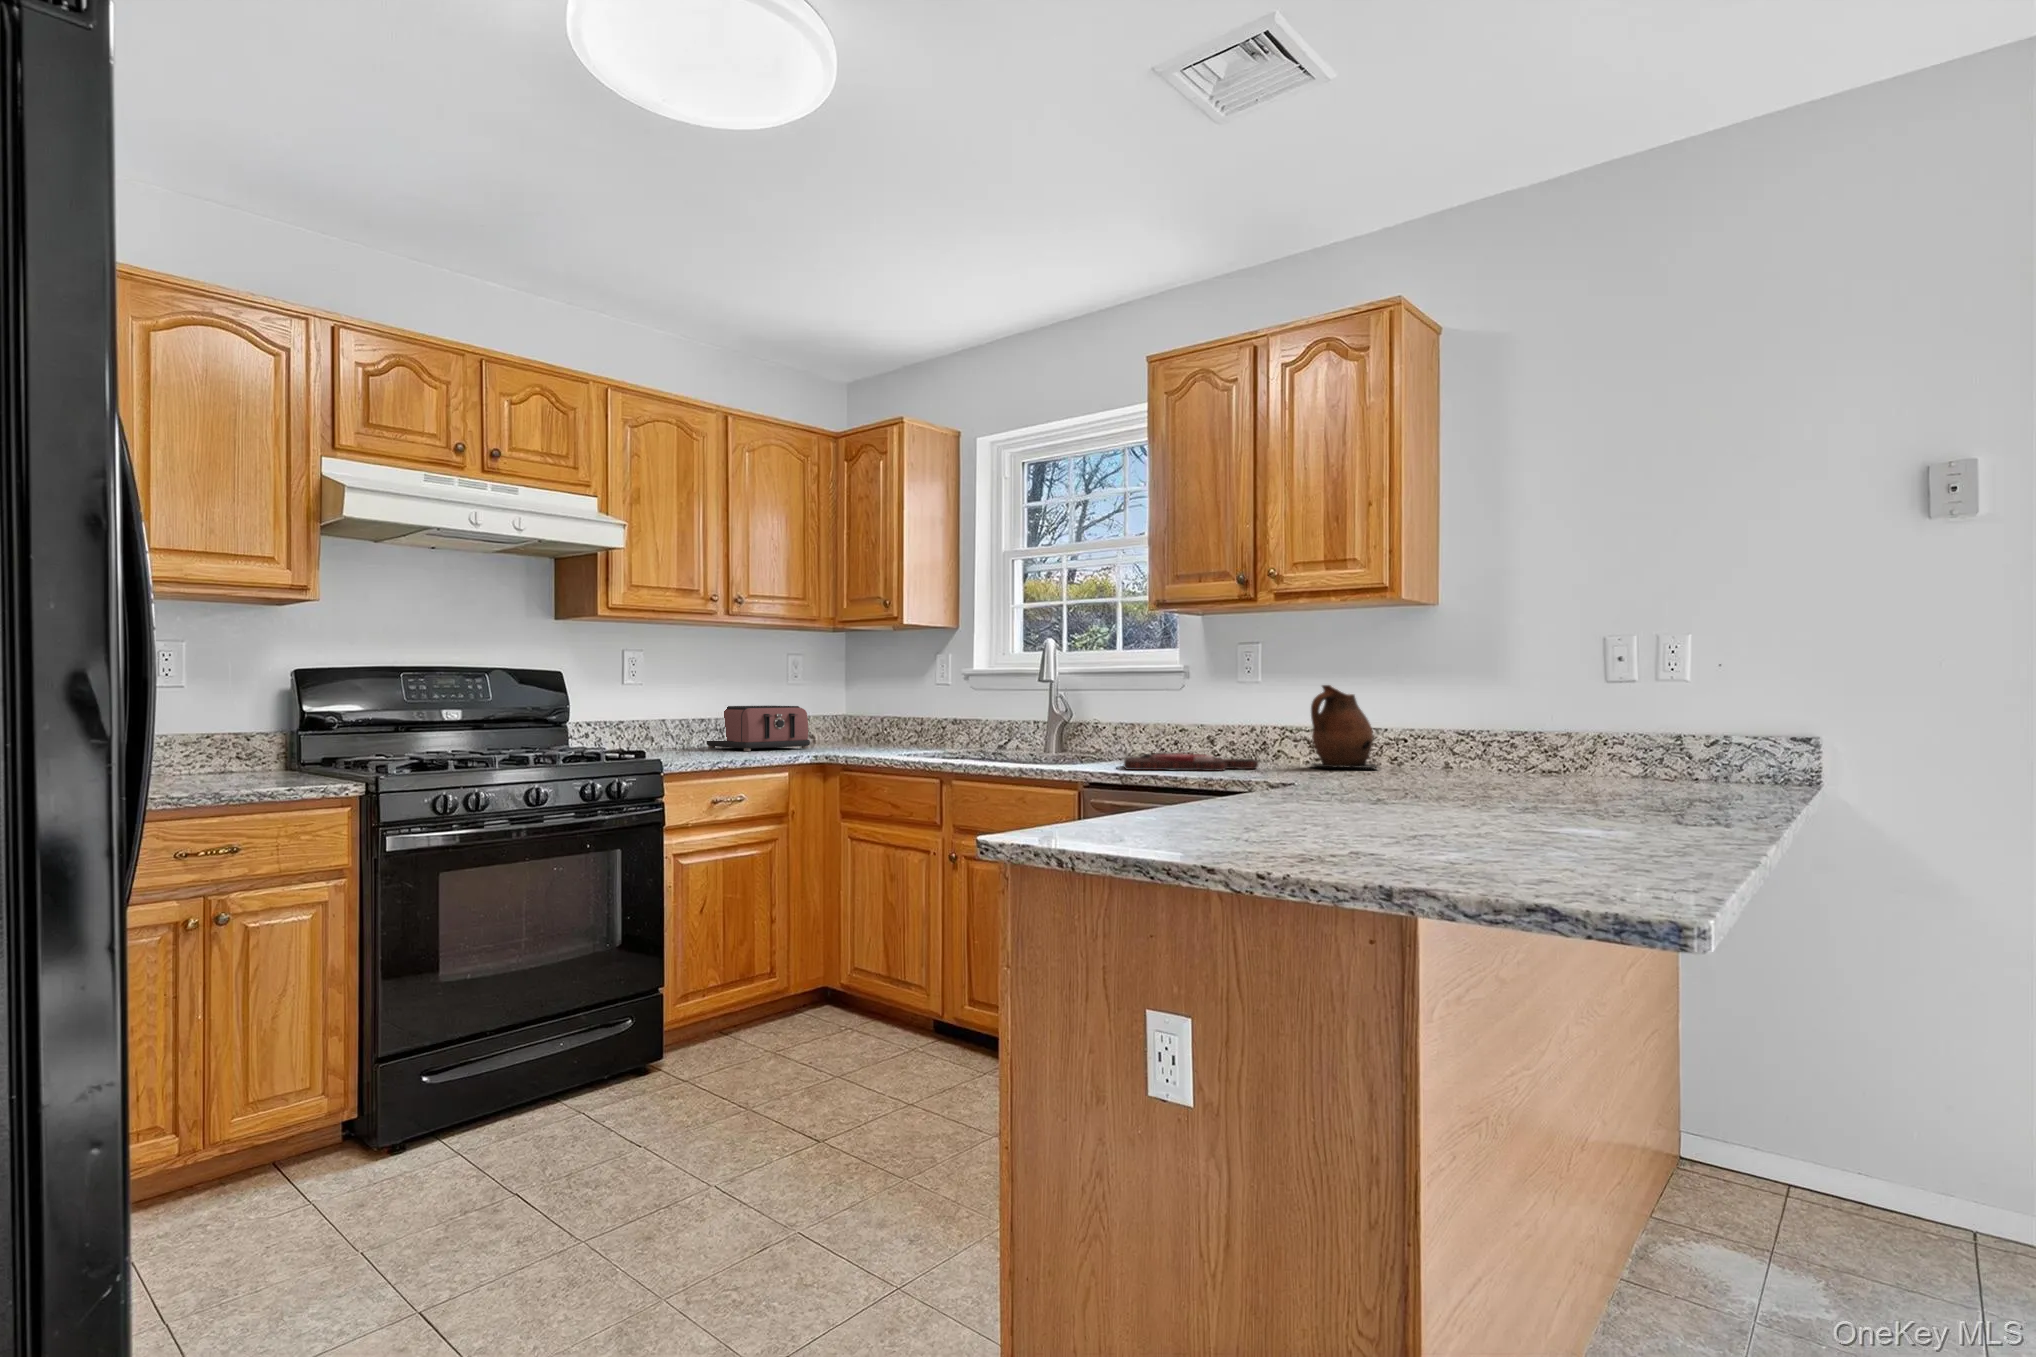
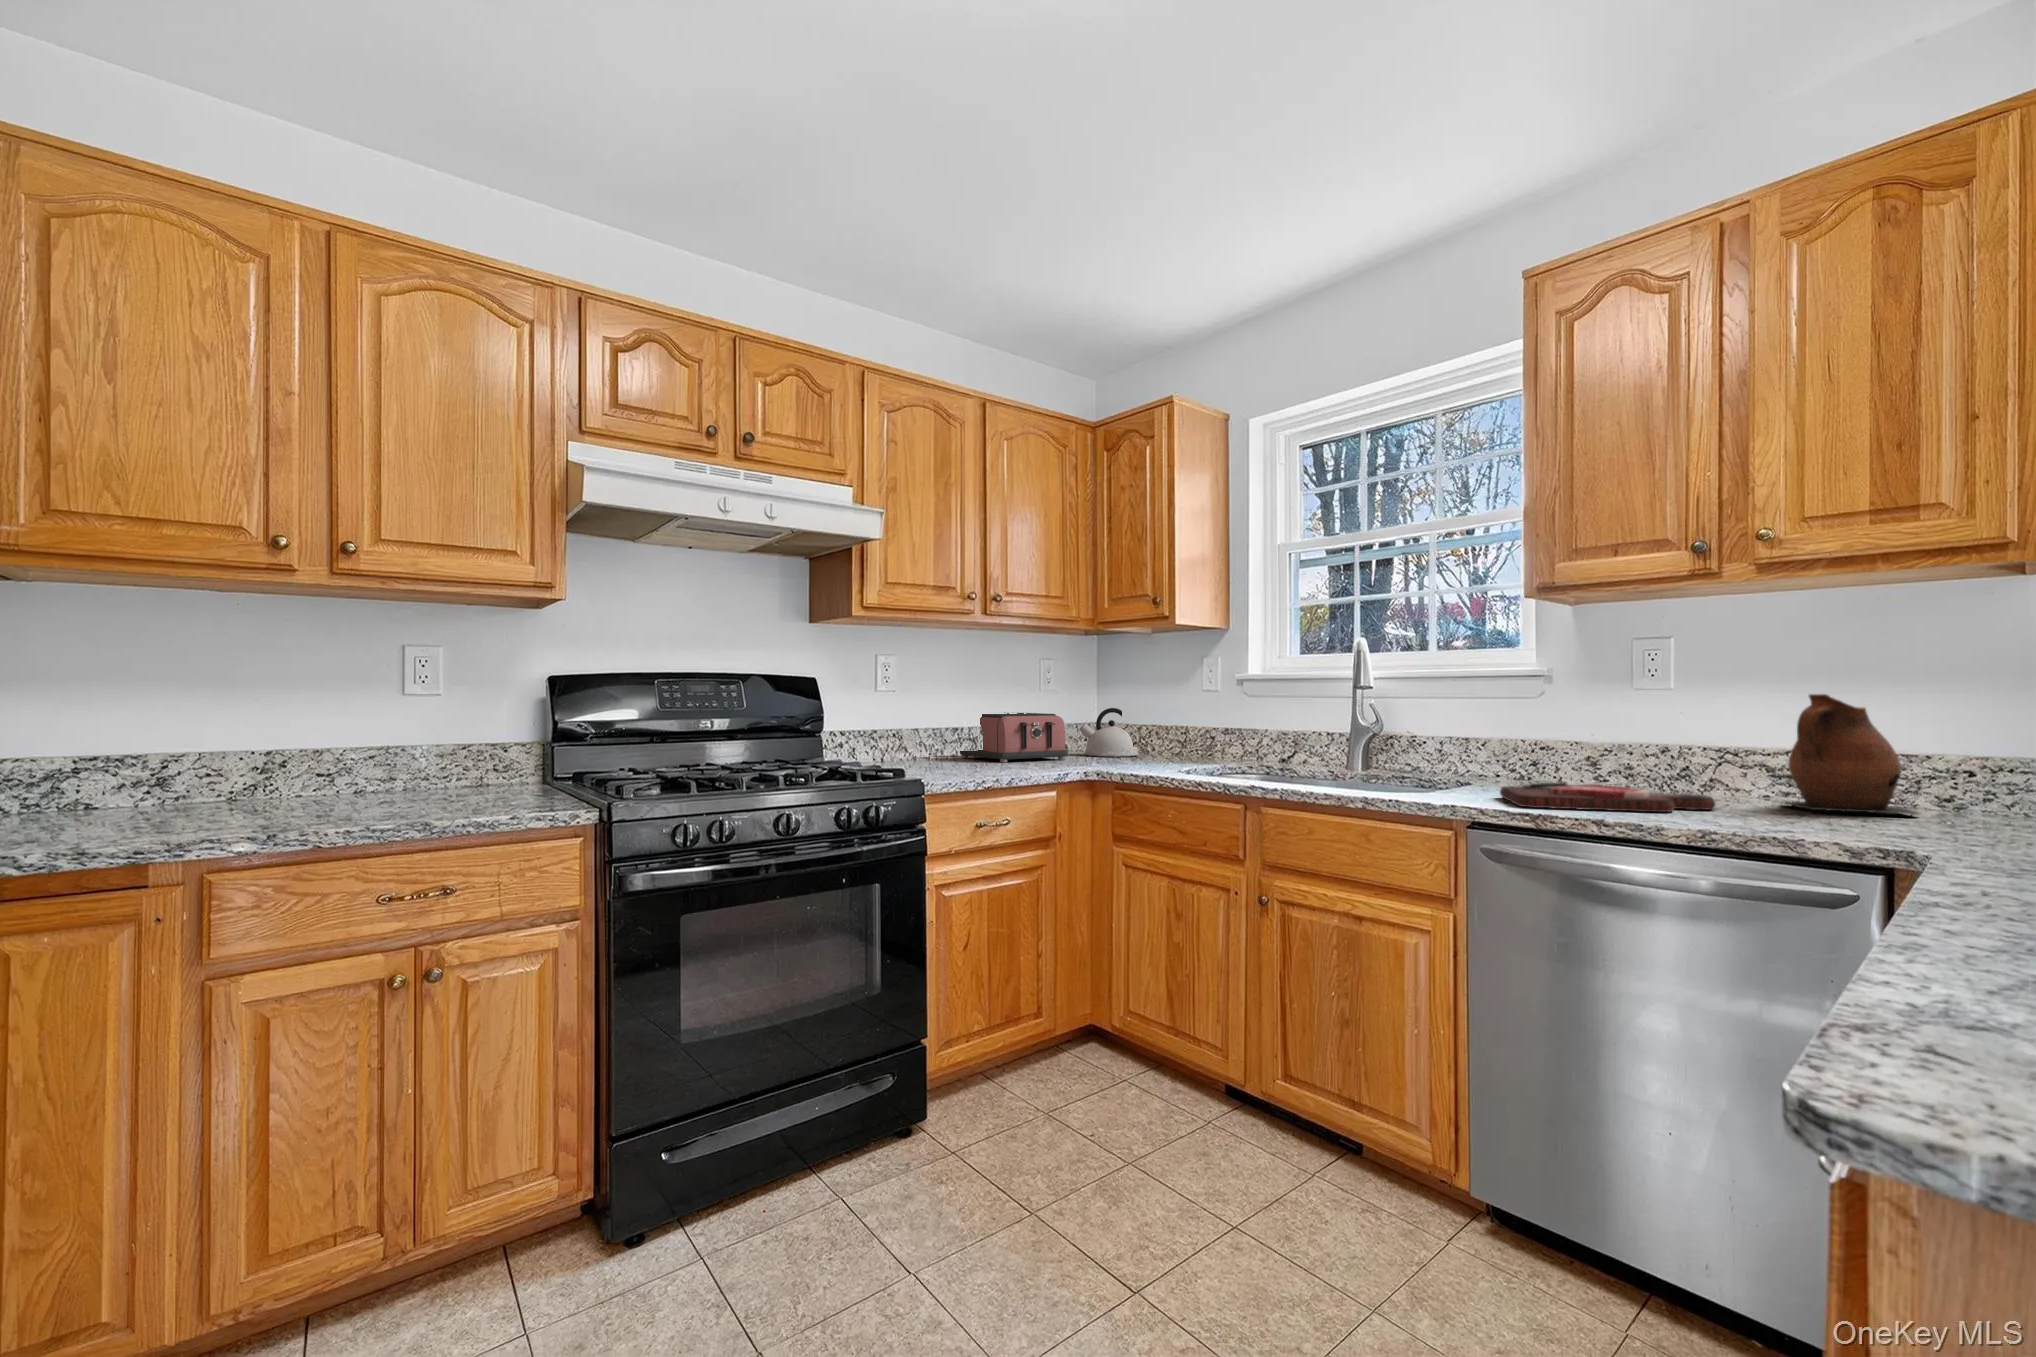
kettle: none [825,701,882,746] -> present [1079,708,1139,757]

